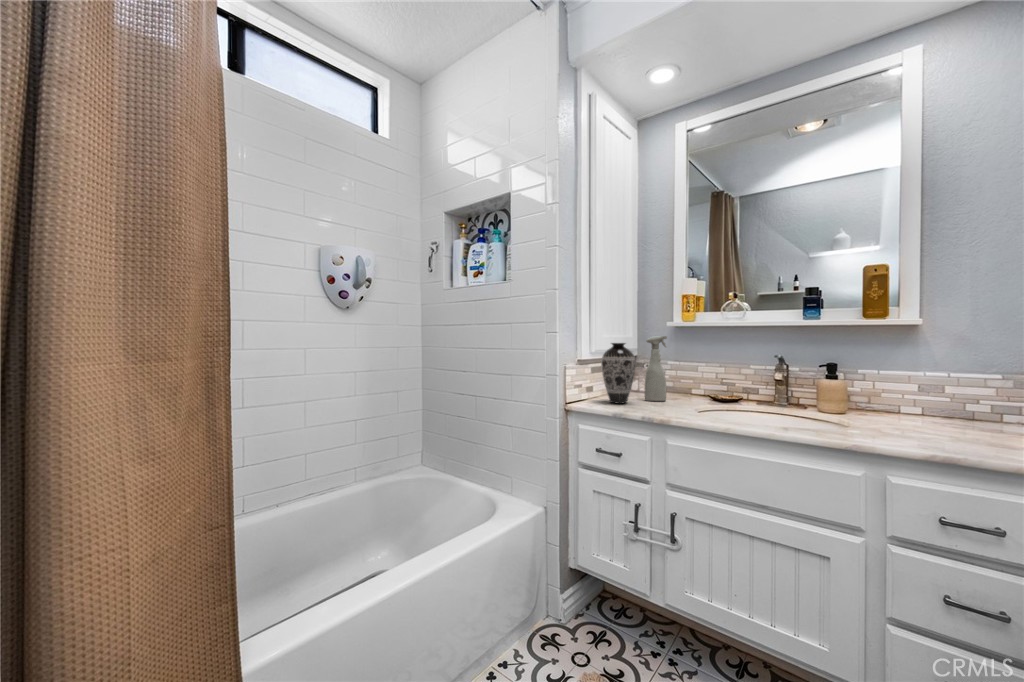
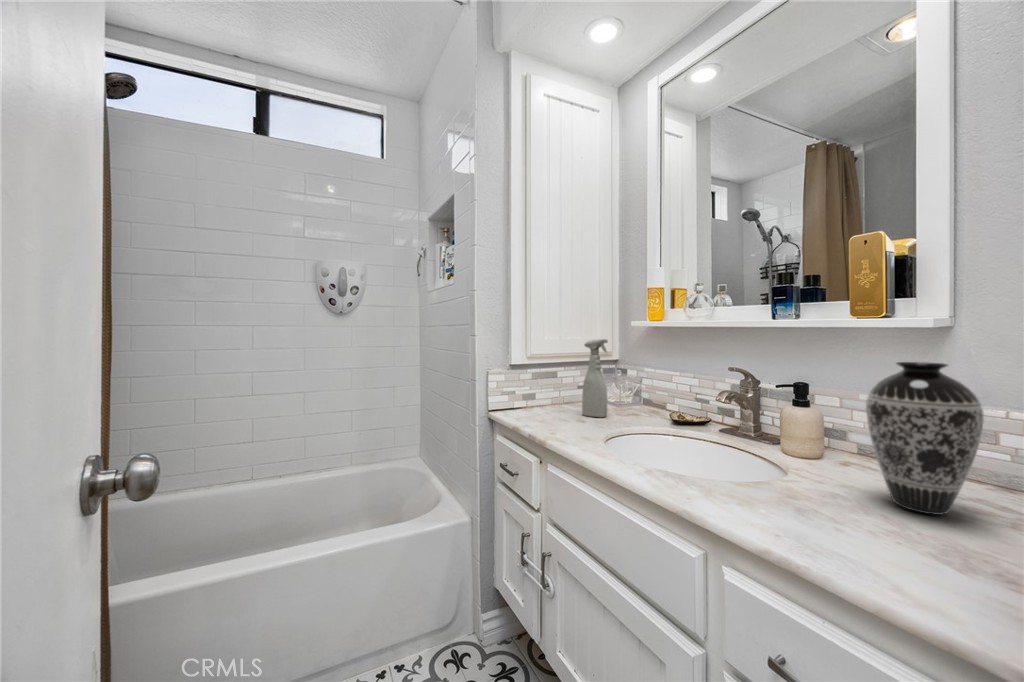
decorative vase: present [601,343,636,404] -> present [866,362,984,515]

